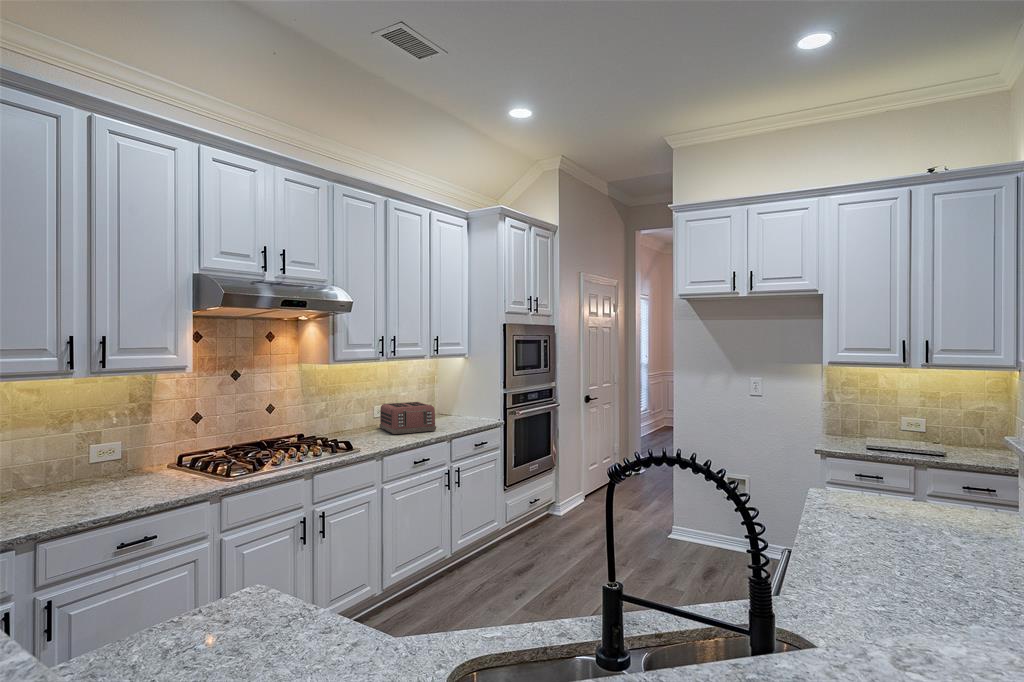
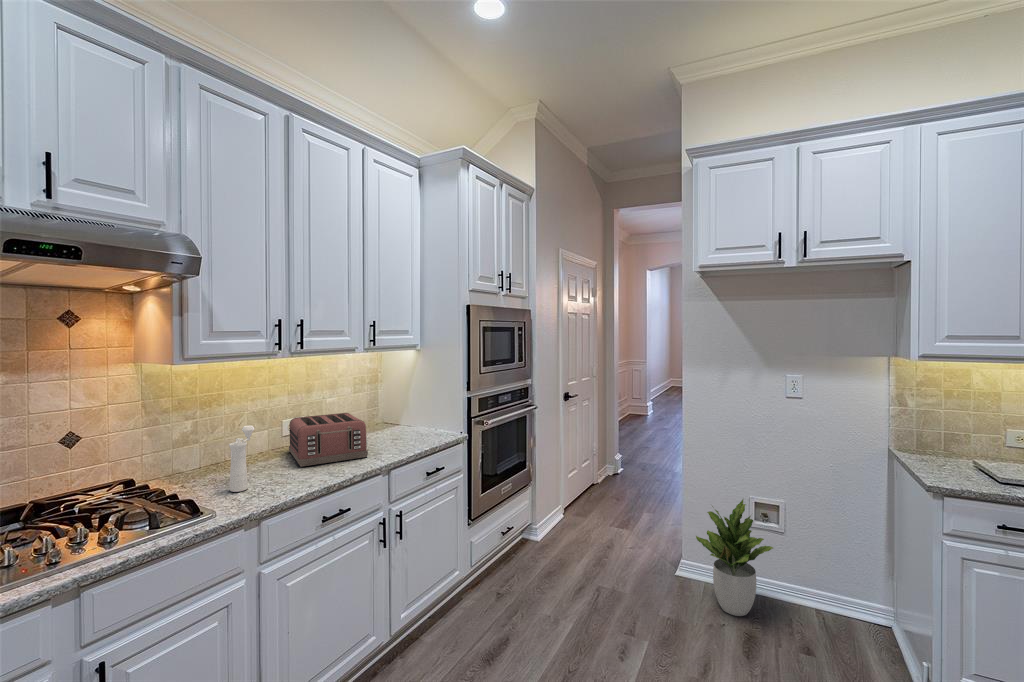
pepper mill: none [358,404,369,444] -> present [229,425,255,492]
potted plant: none [680,470,737,559] -> present [696,500,773,616]

